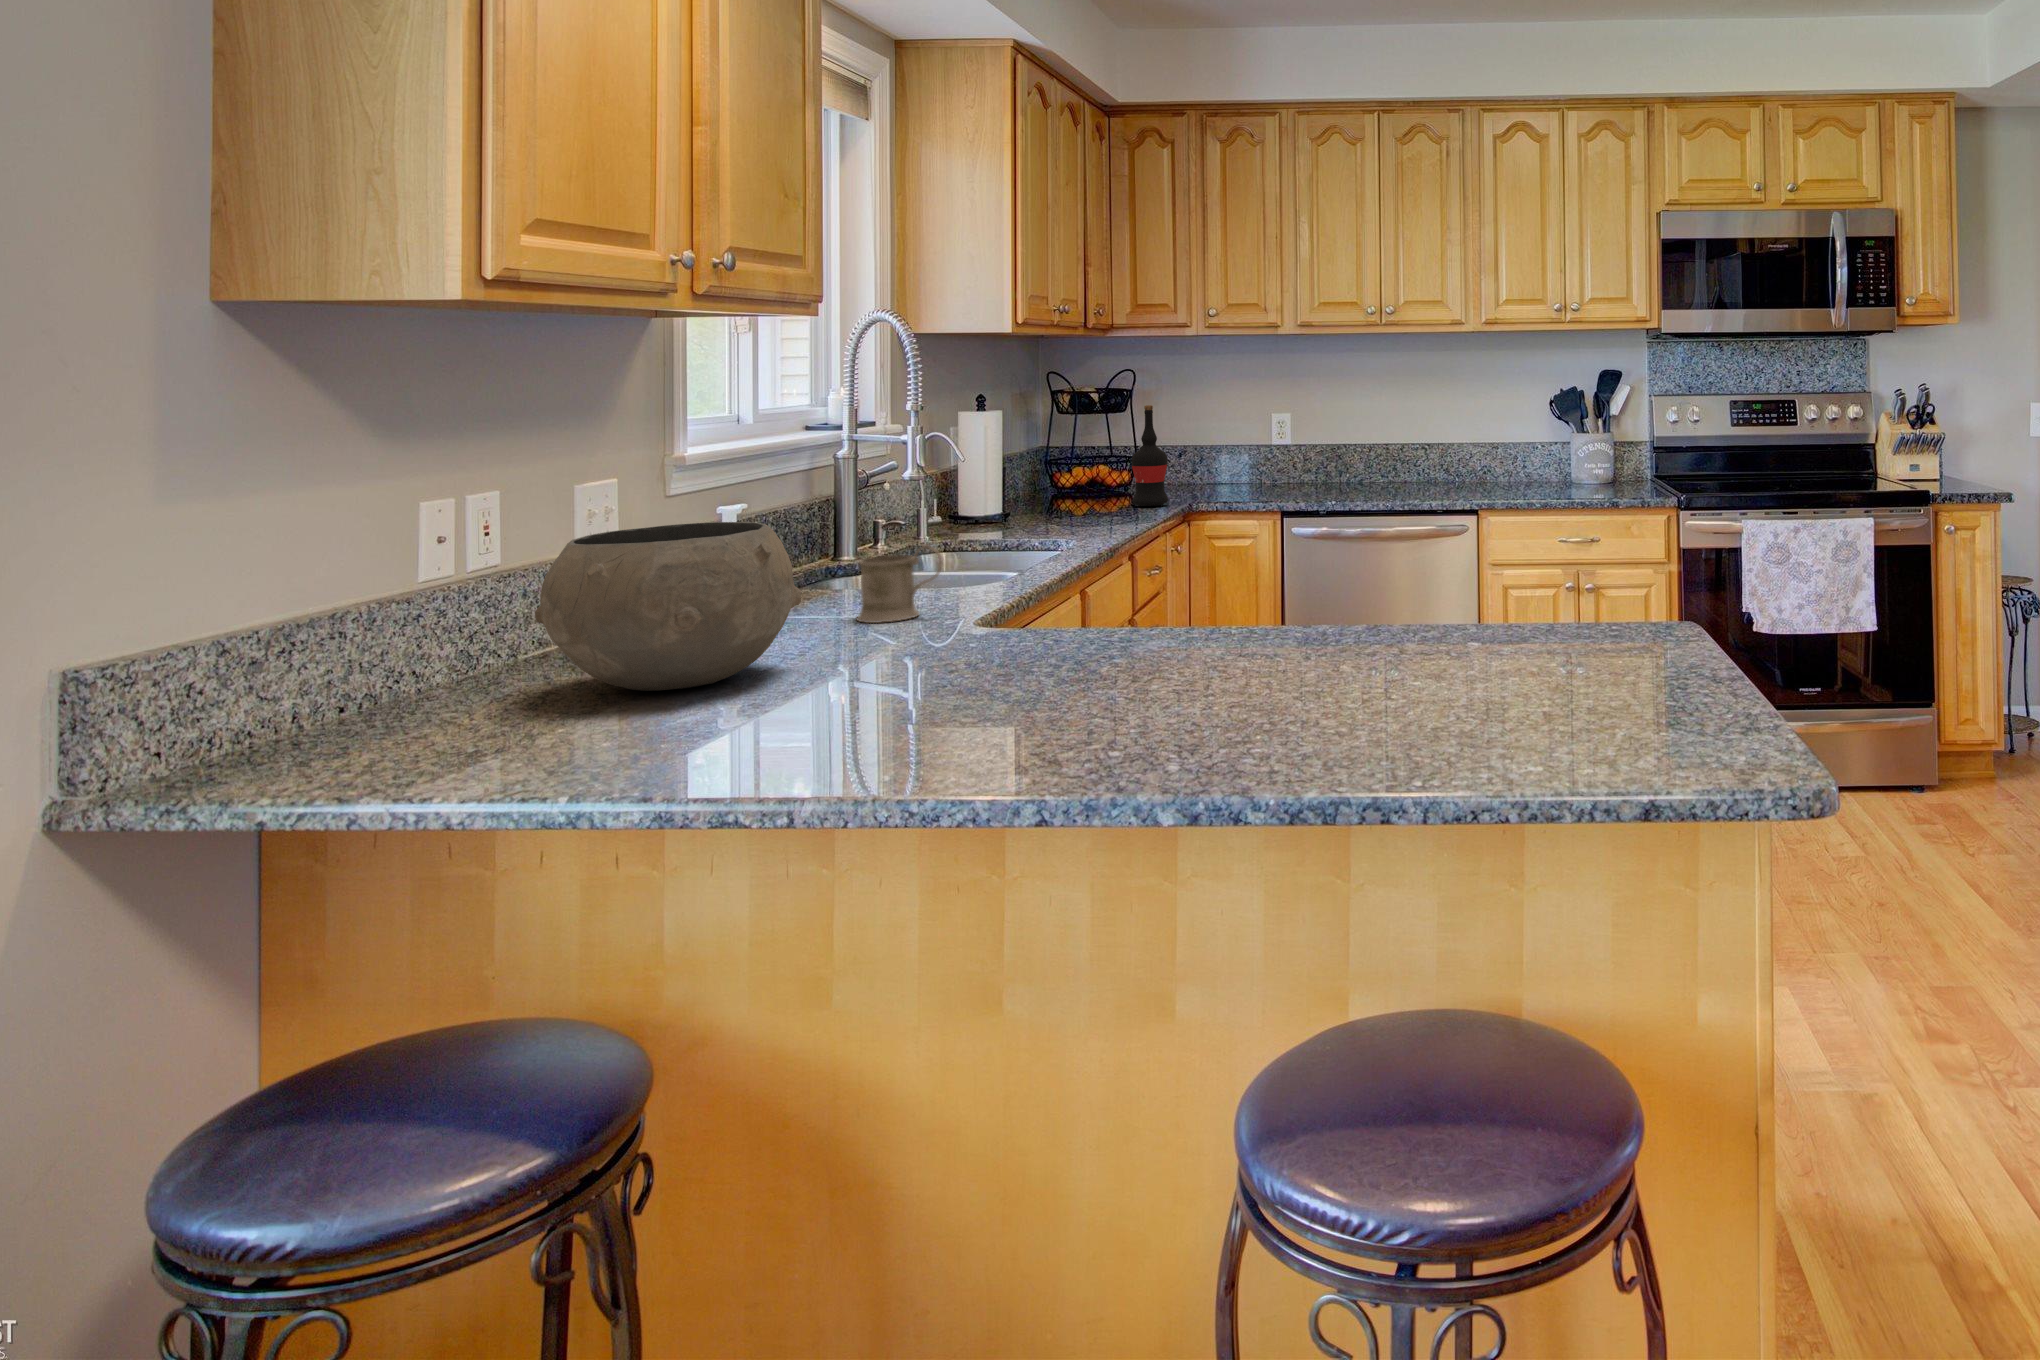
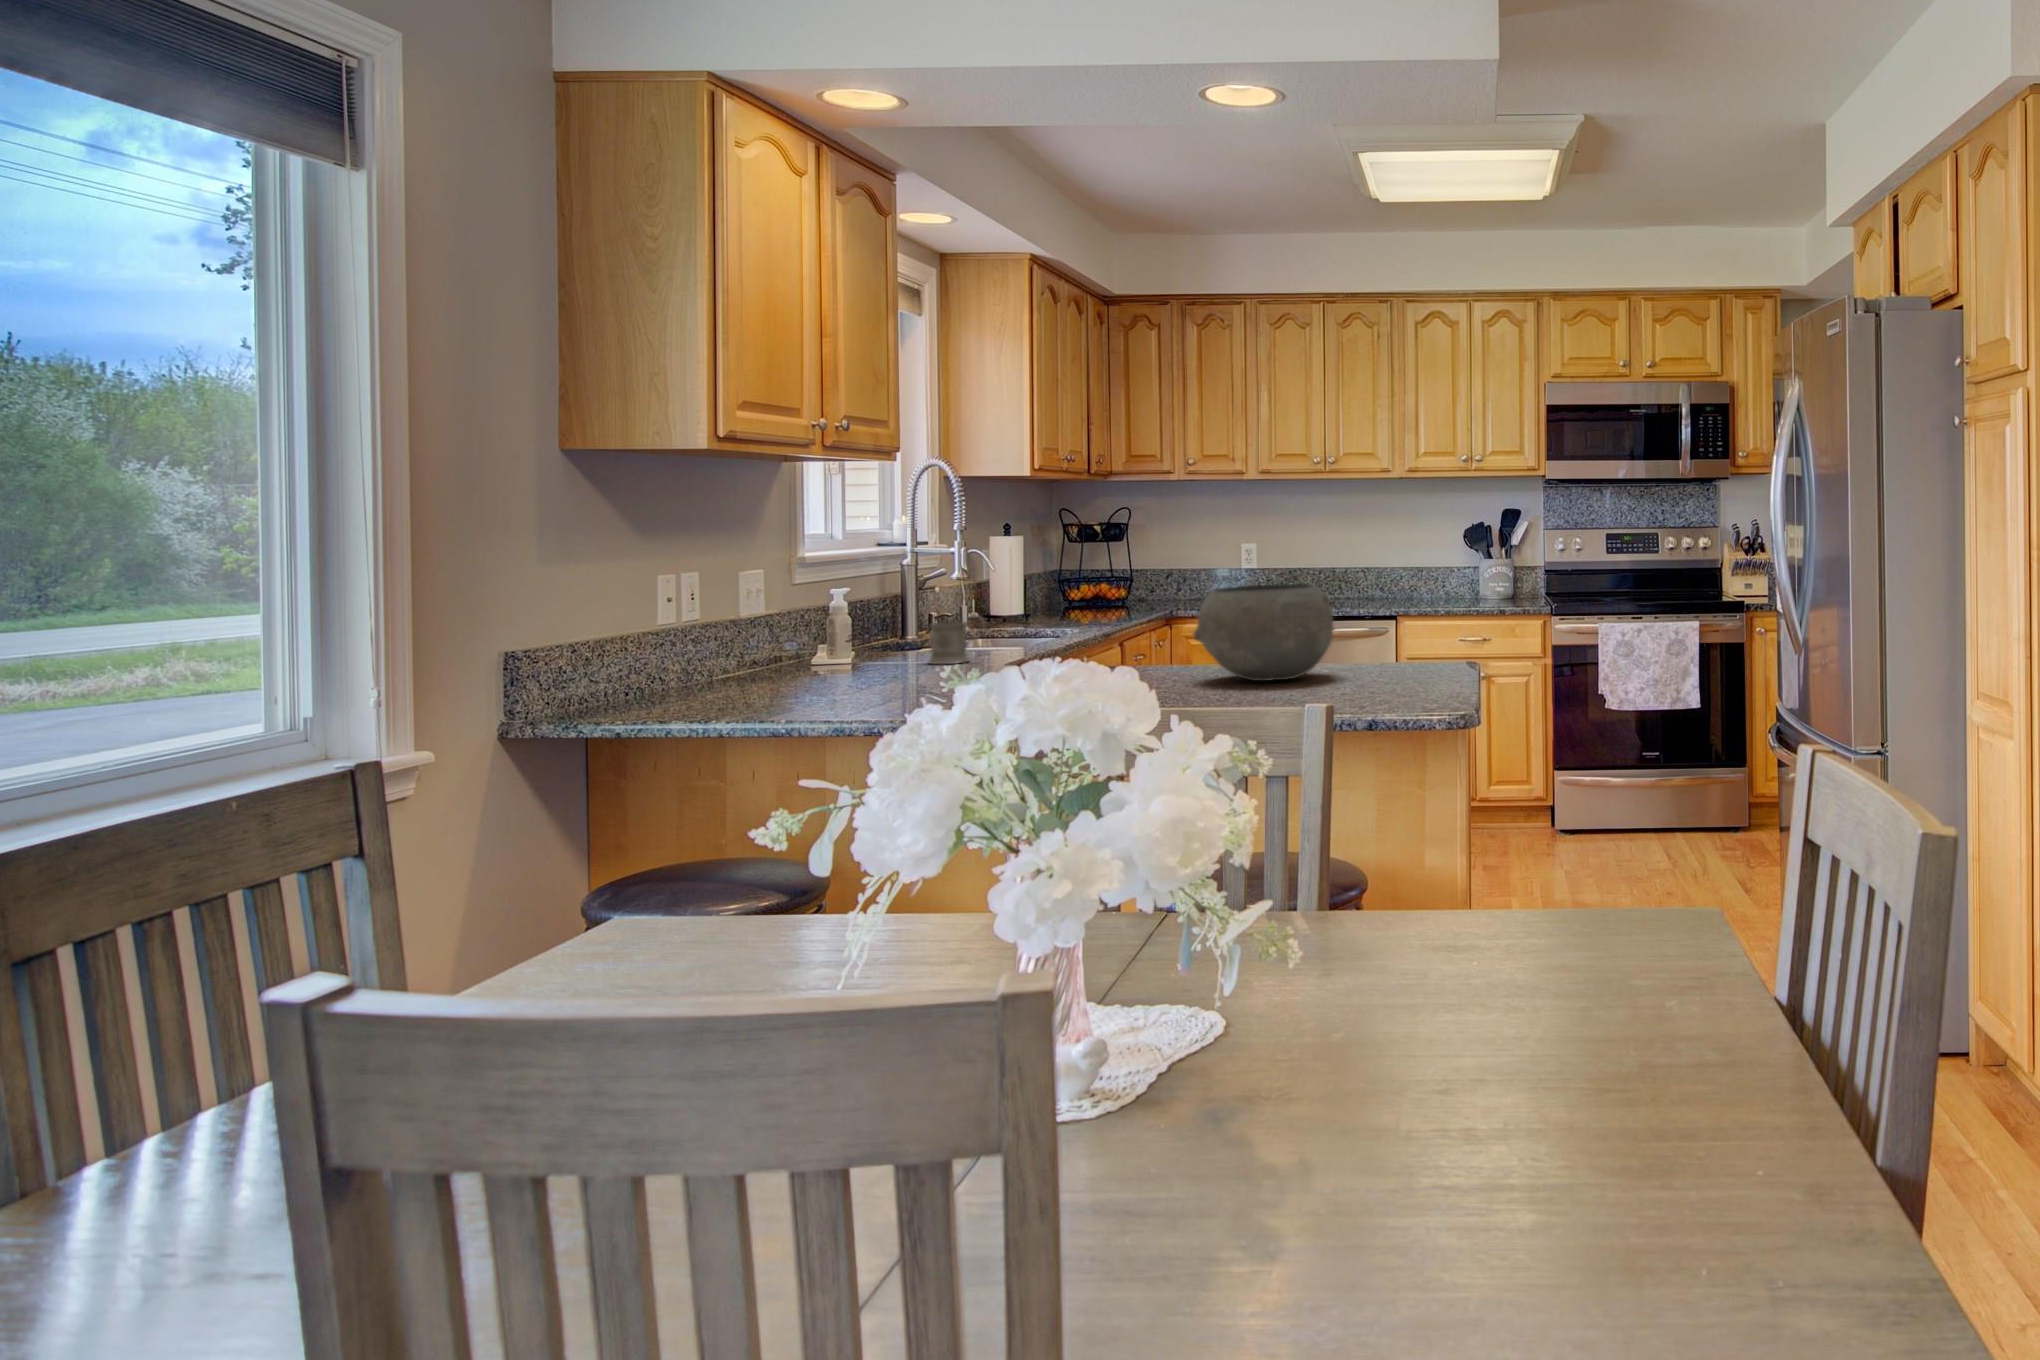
wine bottle: present [1131,405,1168,506] -> none [1127,534,1156,611]
ceramic bowl: present [535,522,802,691] -> present [1194,584,1333,681]

